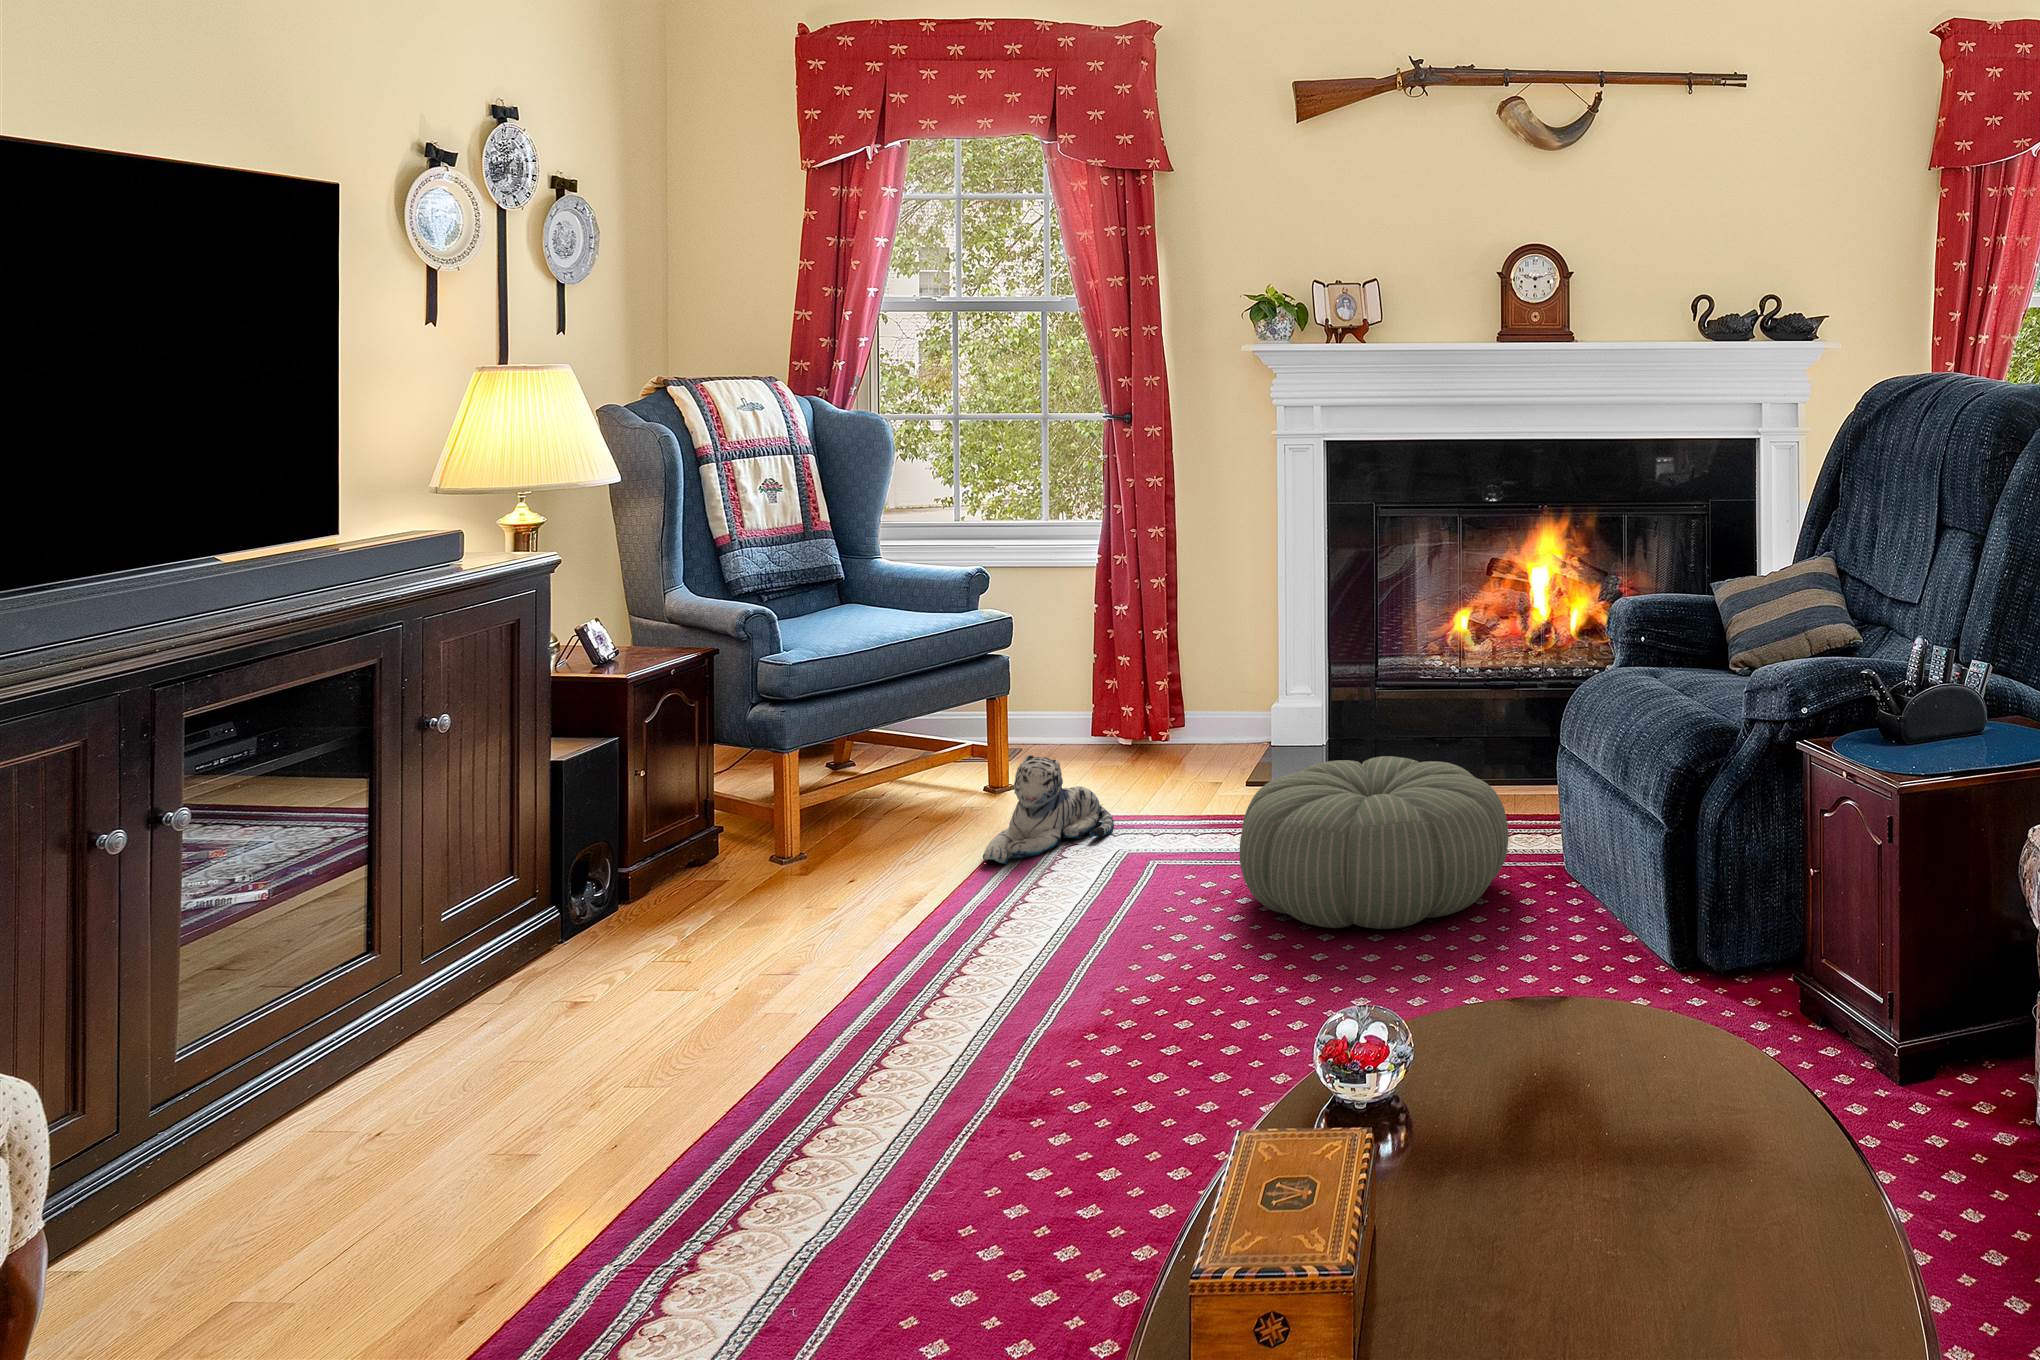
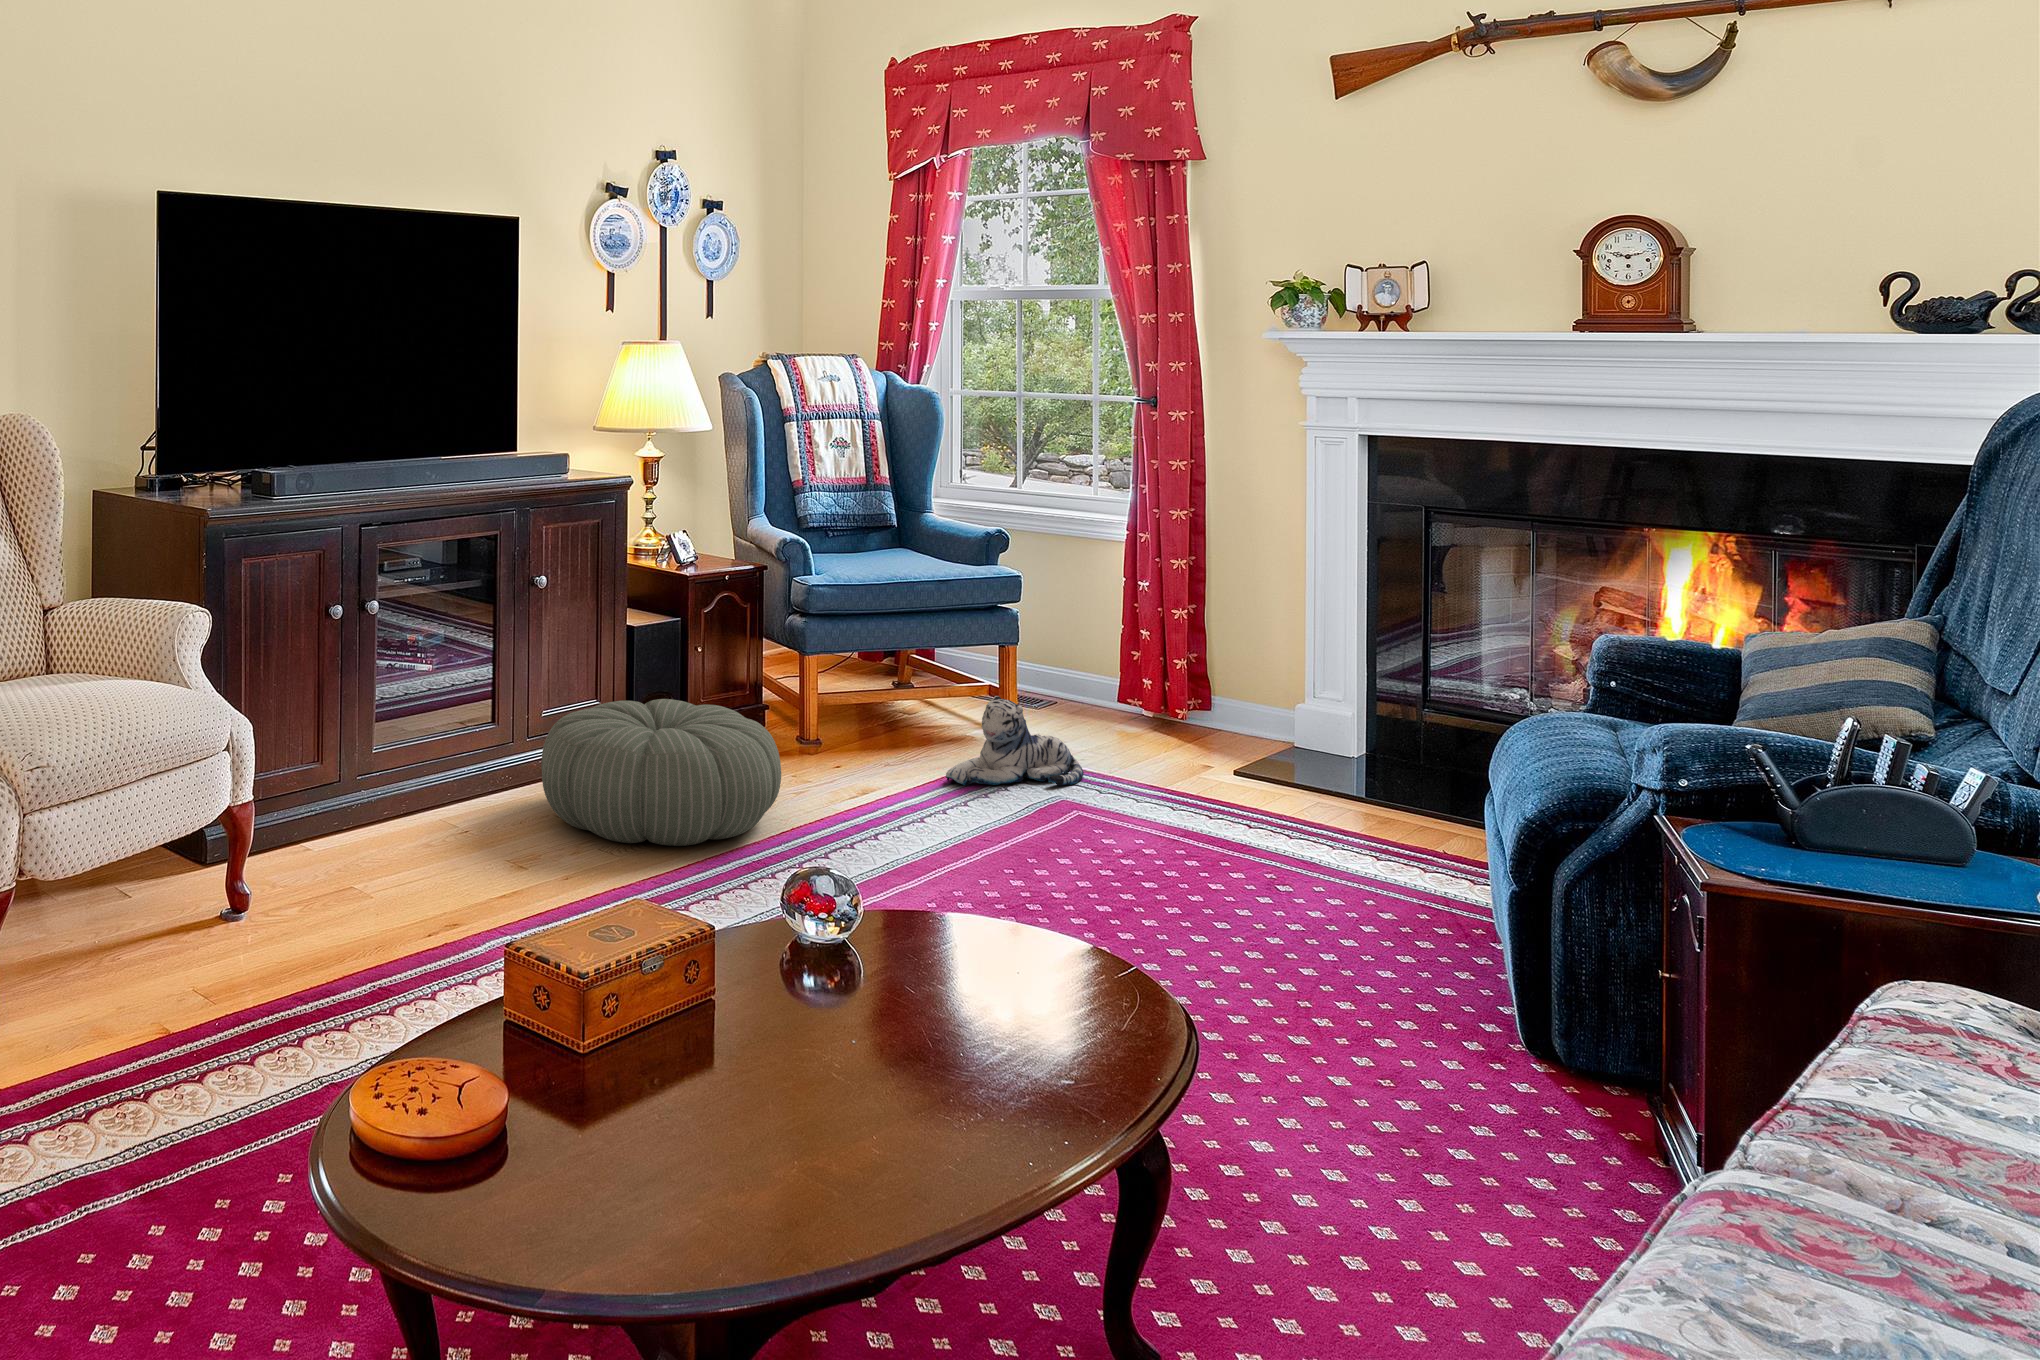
pouf: present [1239,756,1508,929] -> present [541,699,781,846]

